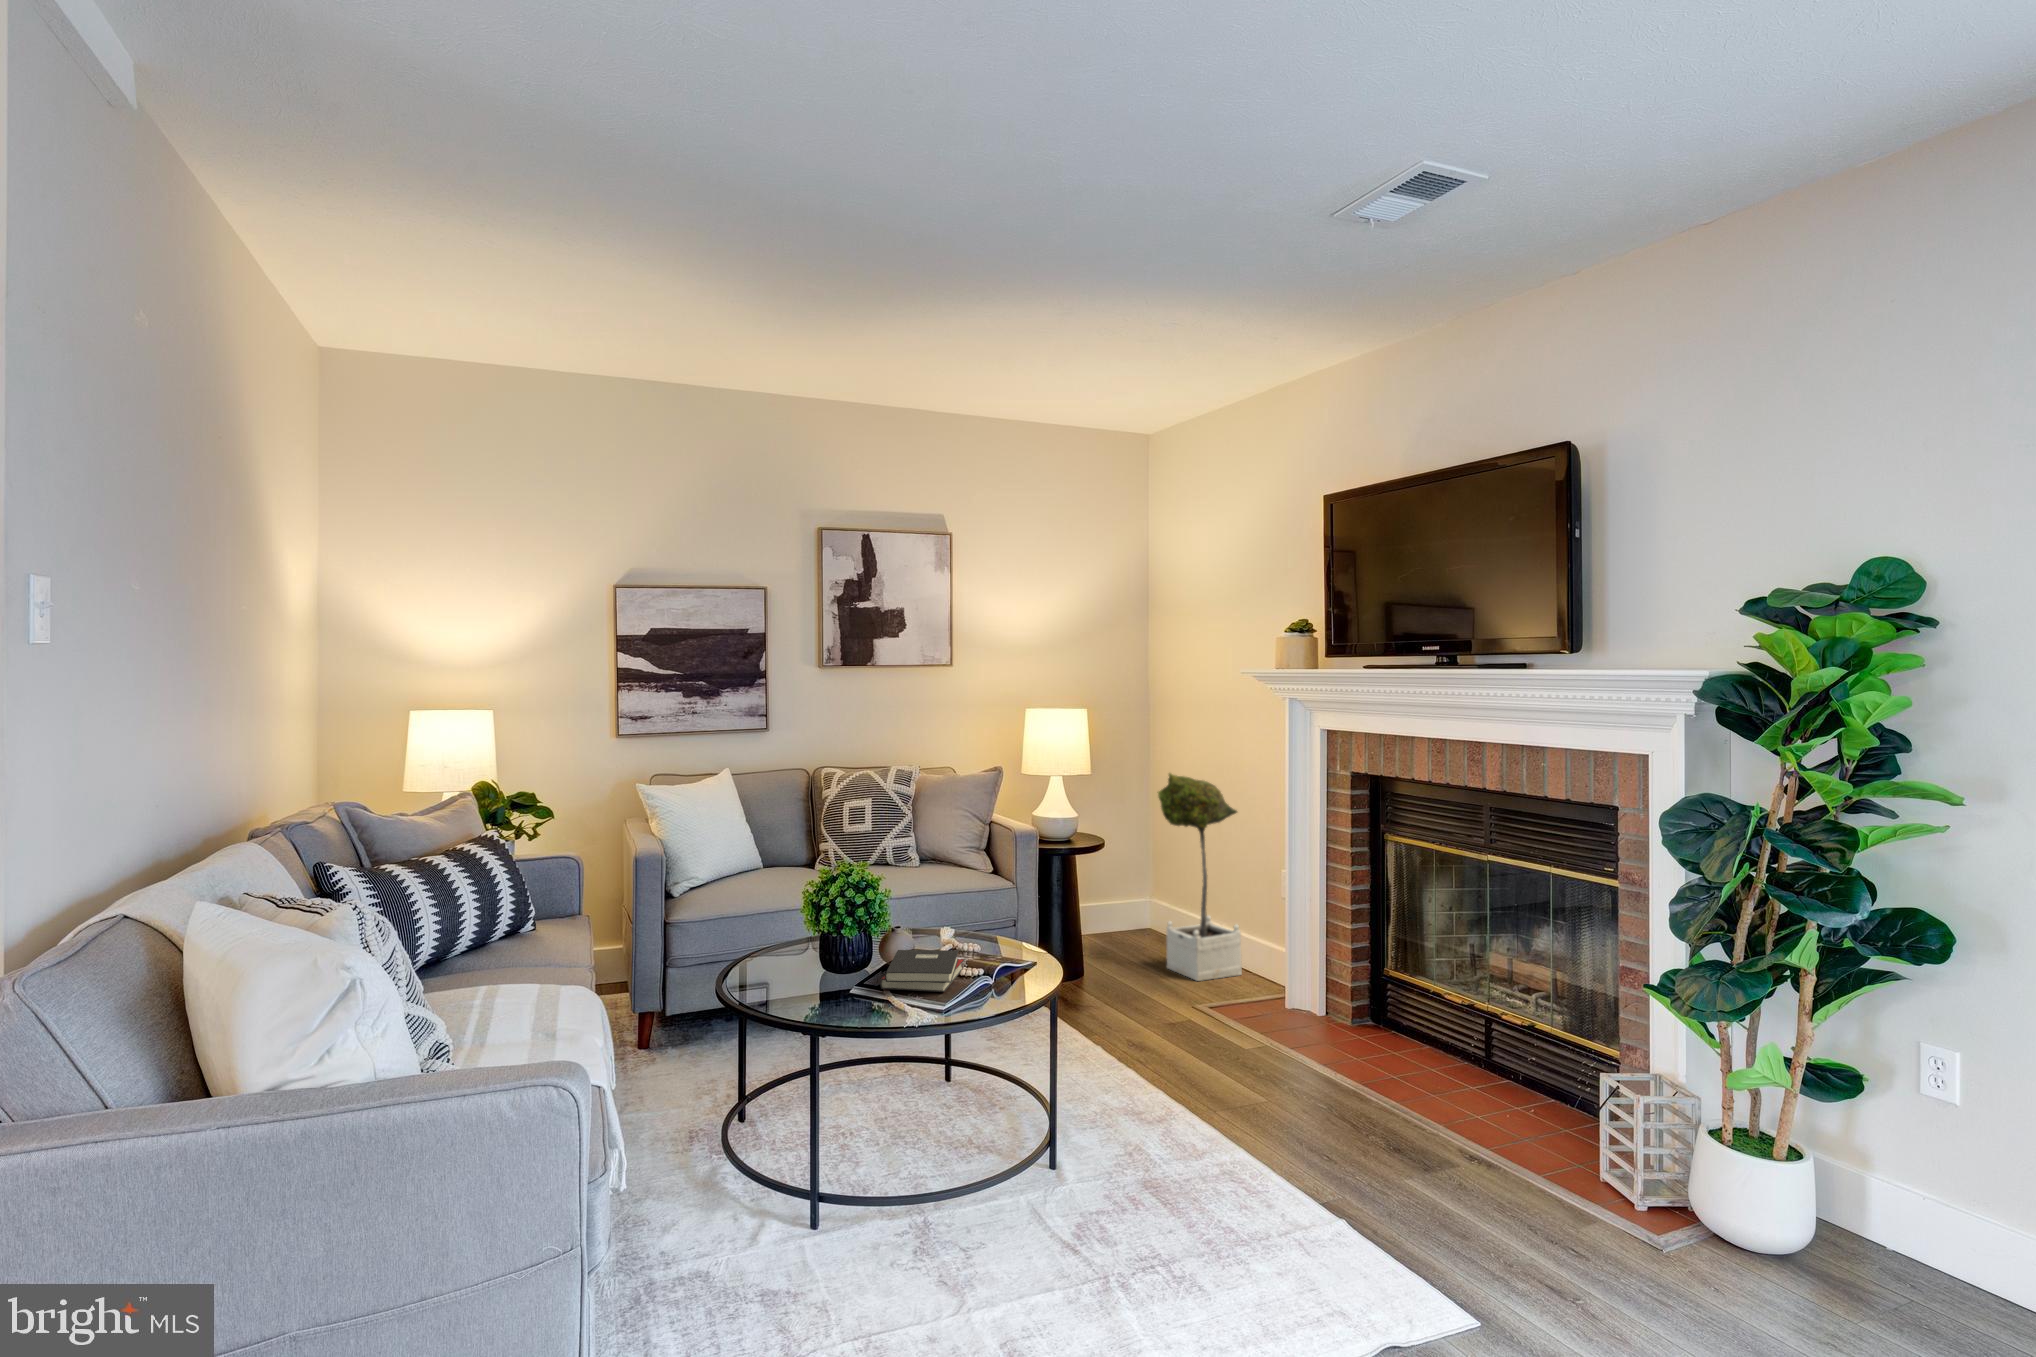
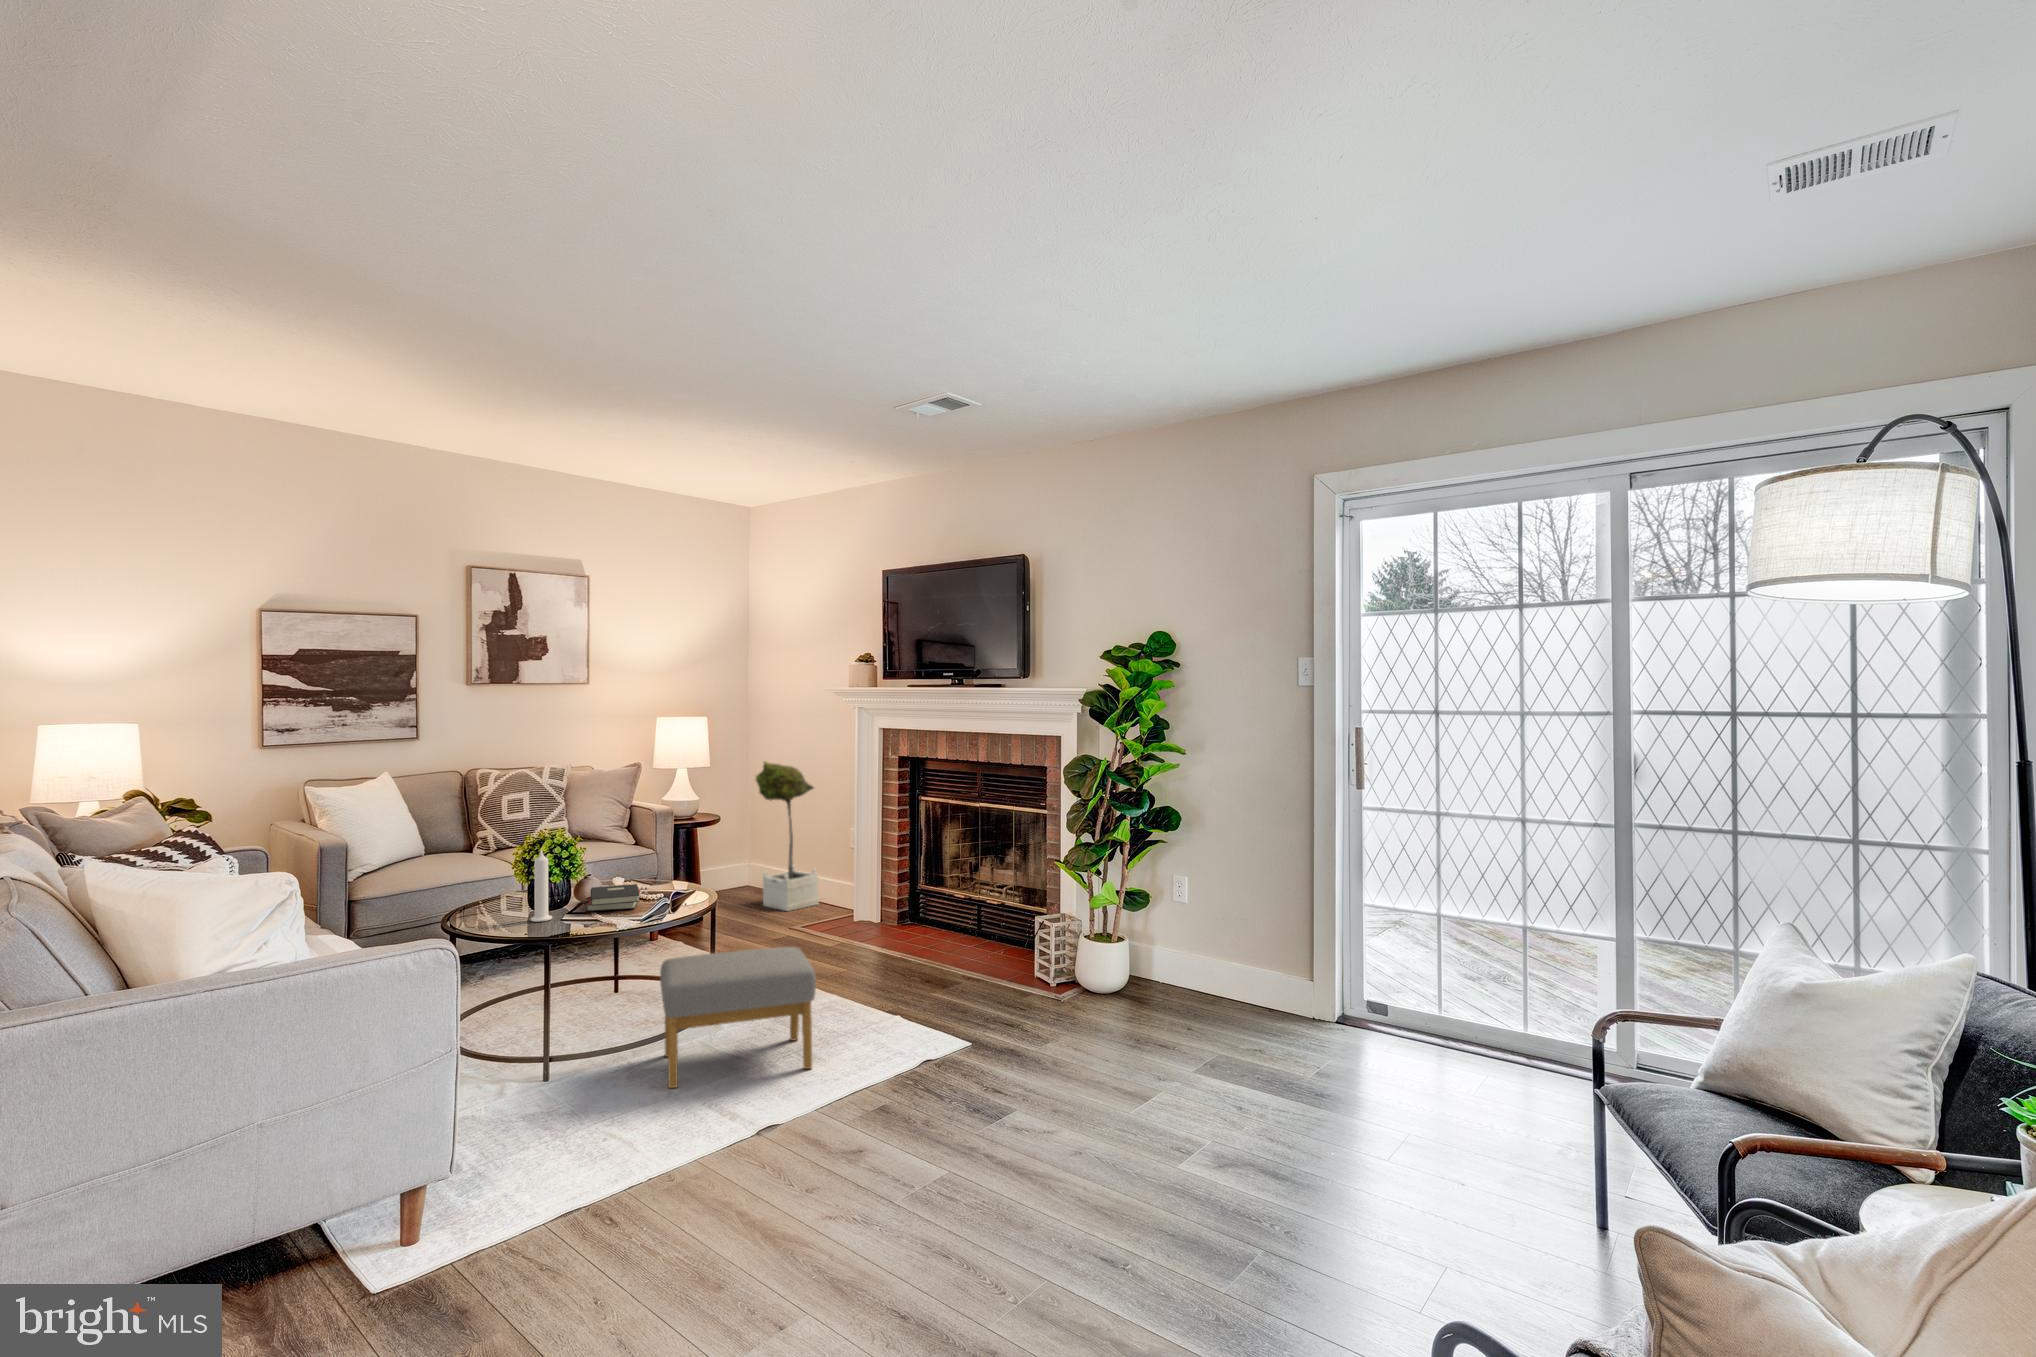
candle: none [805,896,833,999] -> present [531,850,552,922]
footstool: none [953,1083,1200,1321] -> present [660,947,816,1088]

